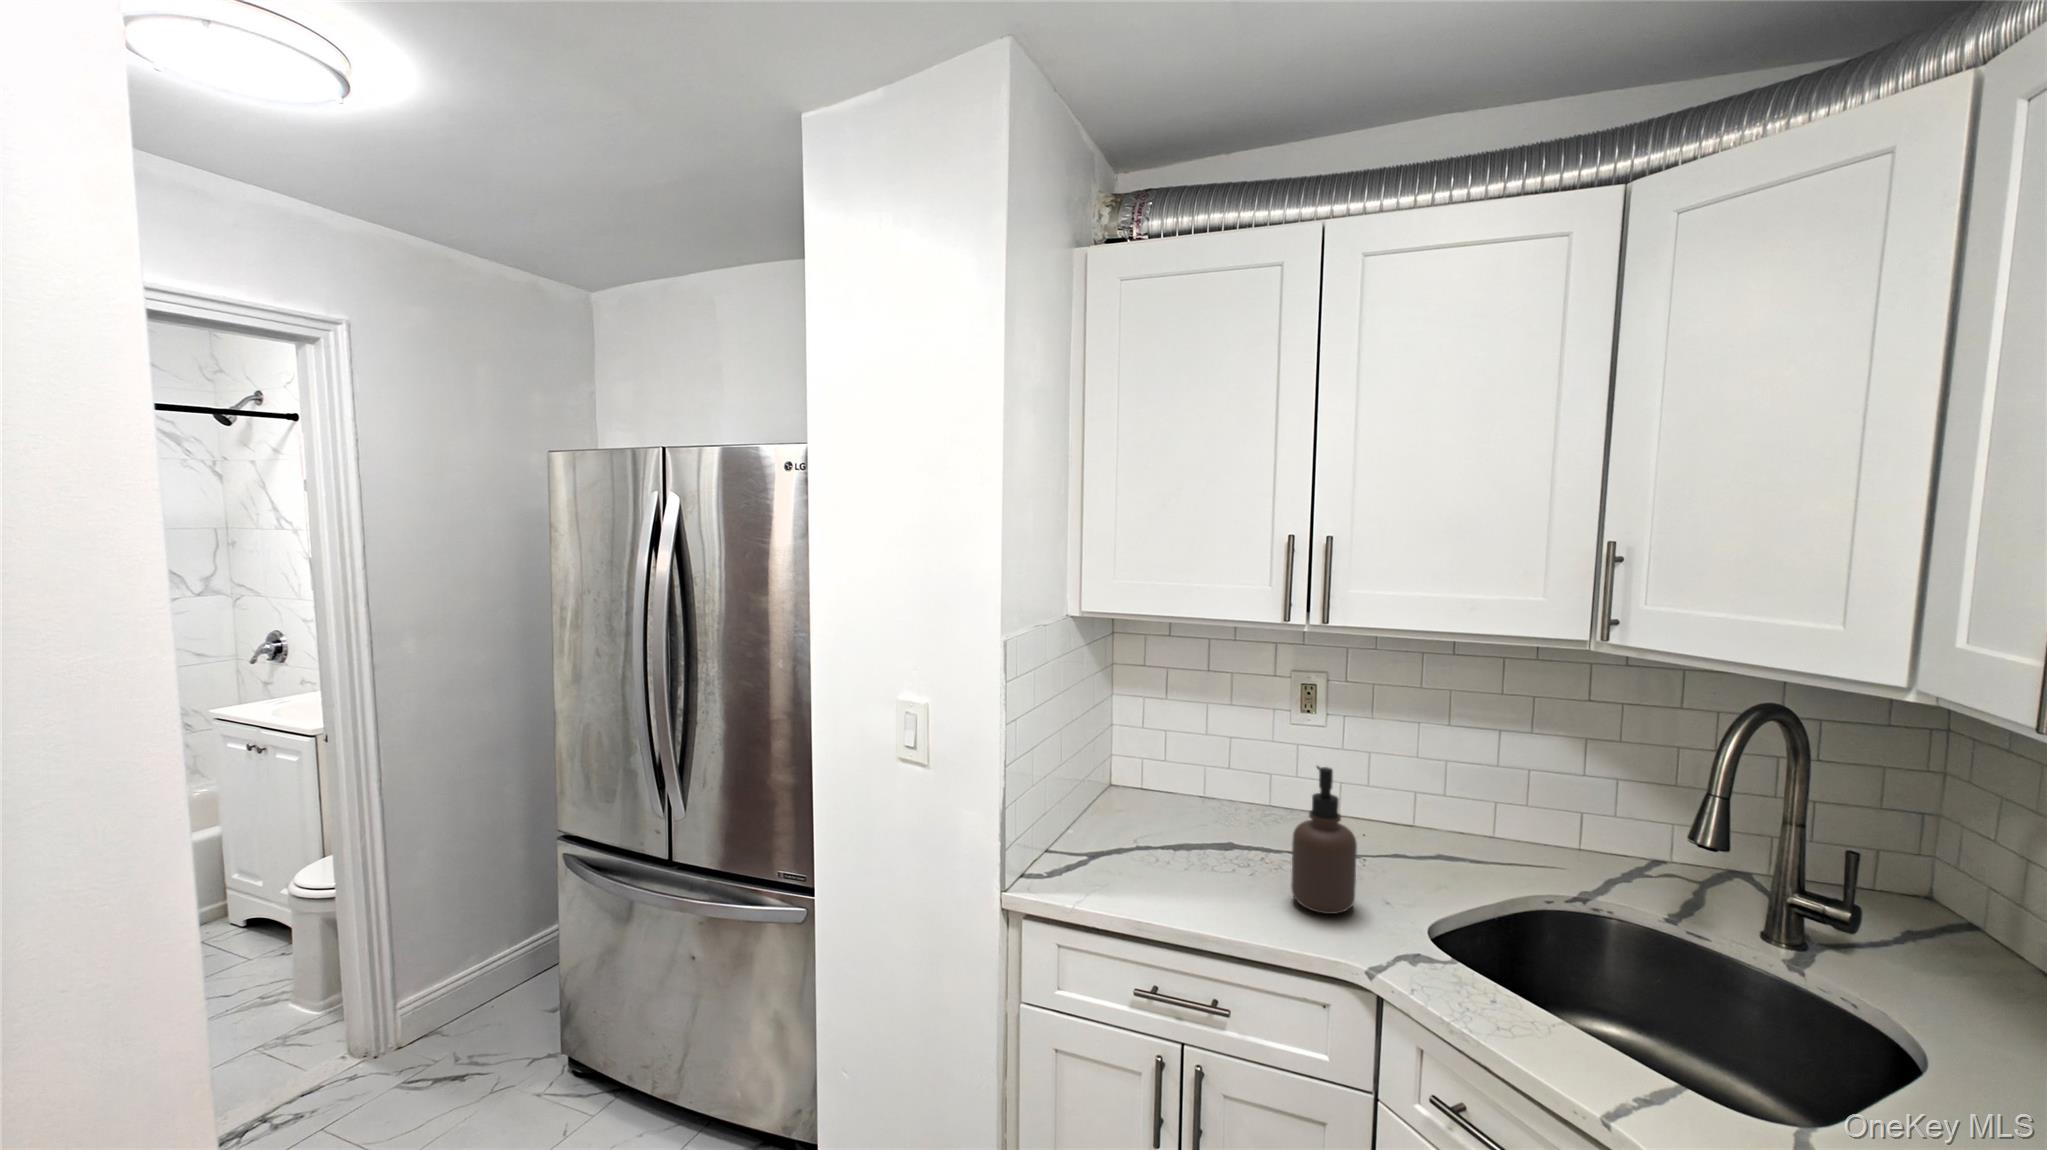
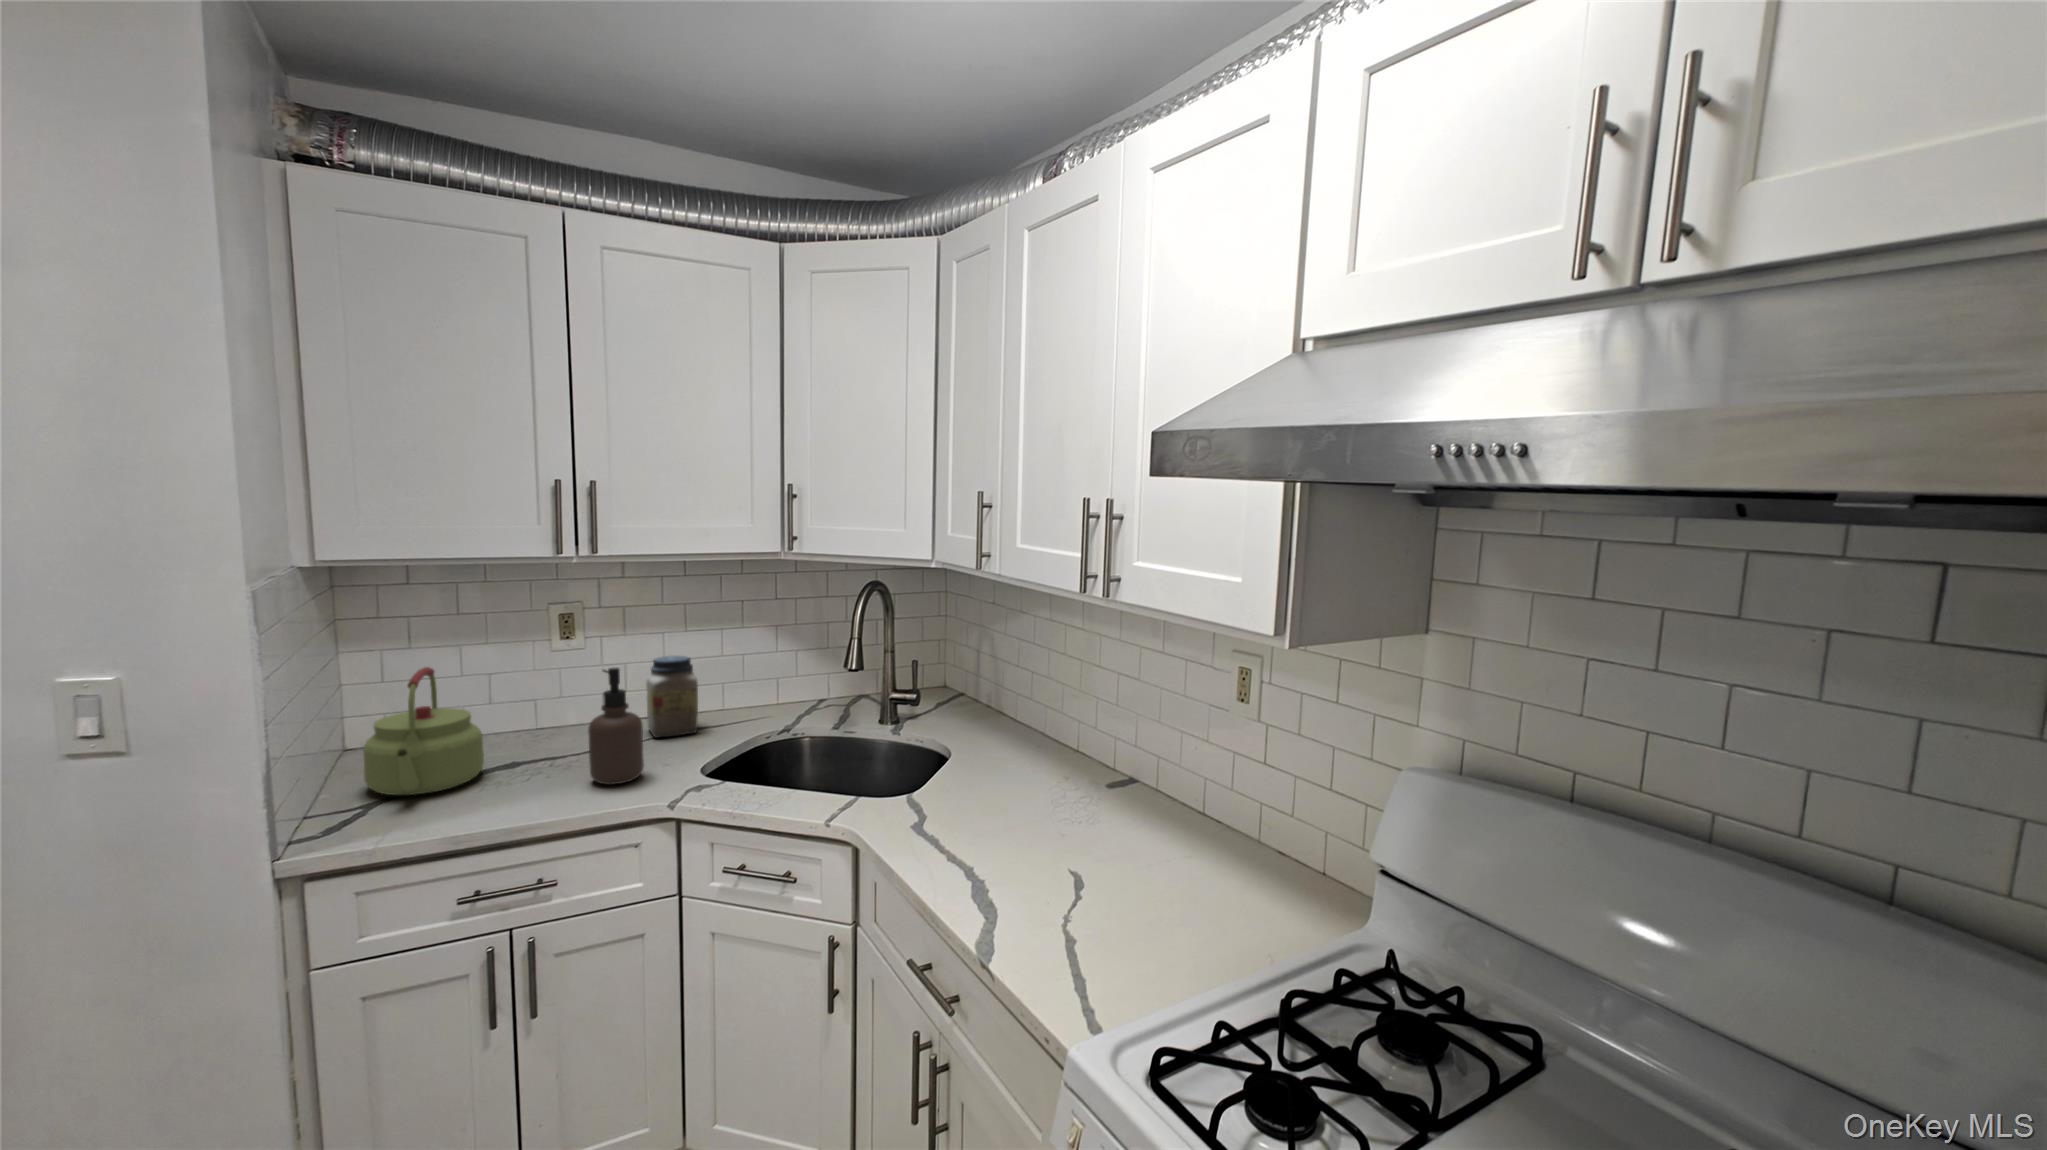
kettle: none [1101,724,1201,855] -> present [363,667,484,795]
jar: none [1386,754,1451,863] -> present [646,656,698,738]

